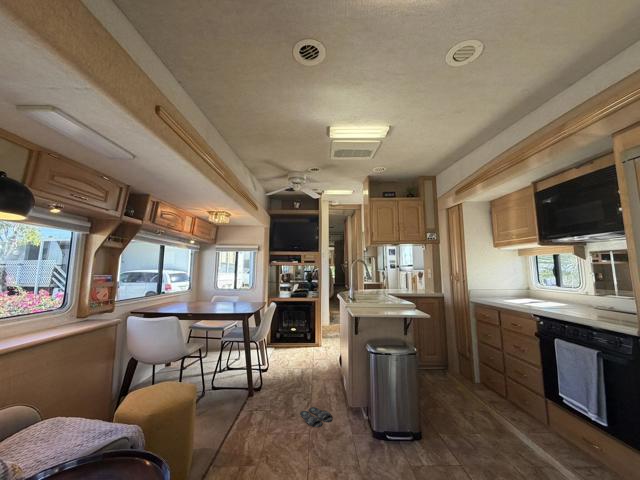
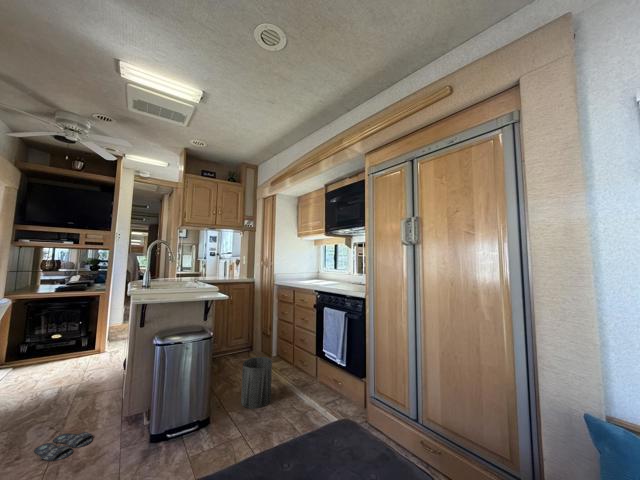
trash can: none [449,382,487,442] -> present [241,357,272,409]

